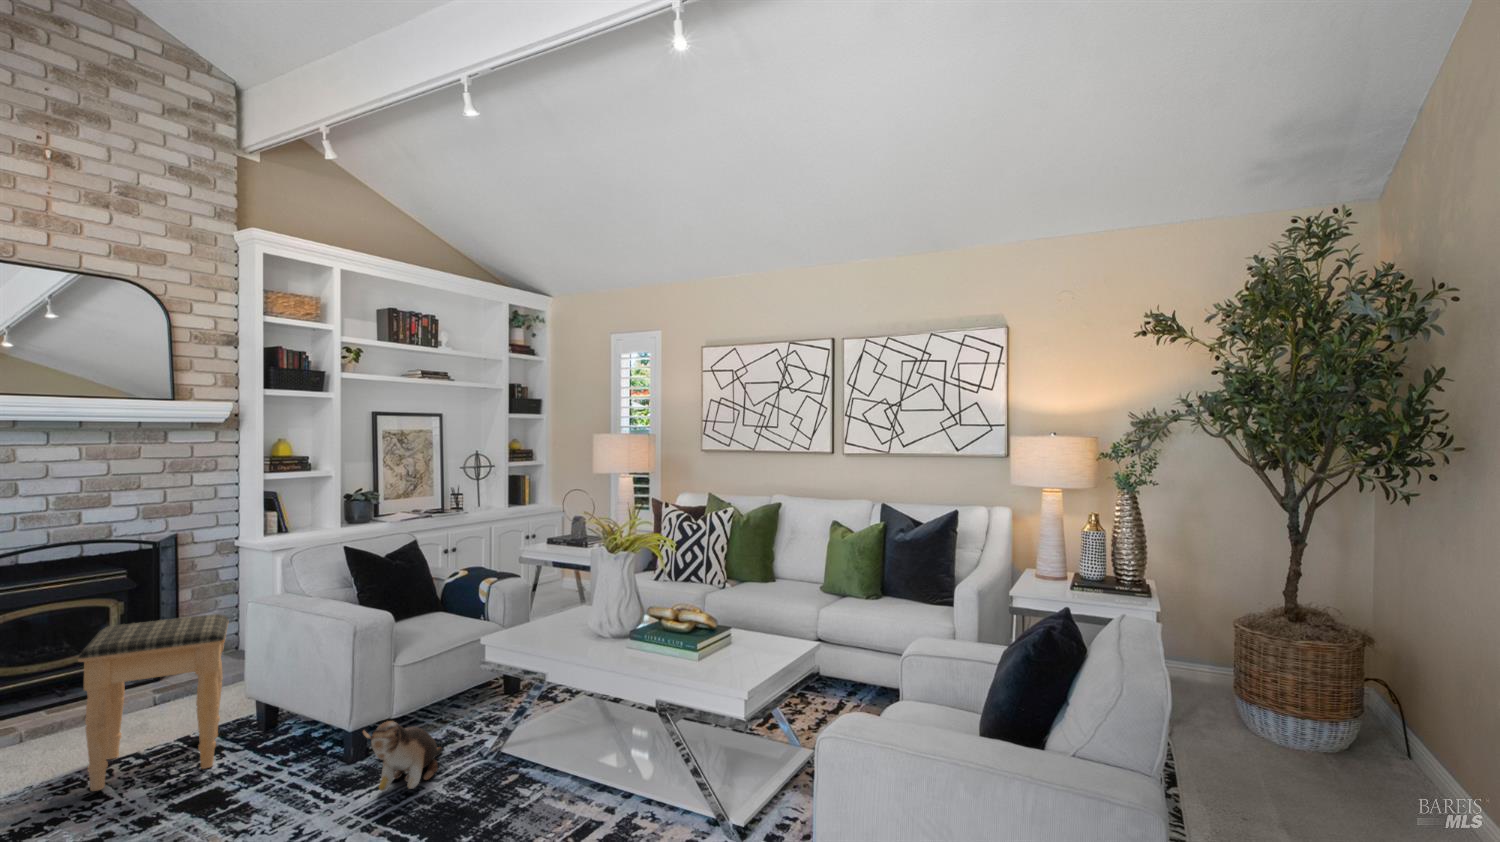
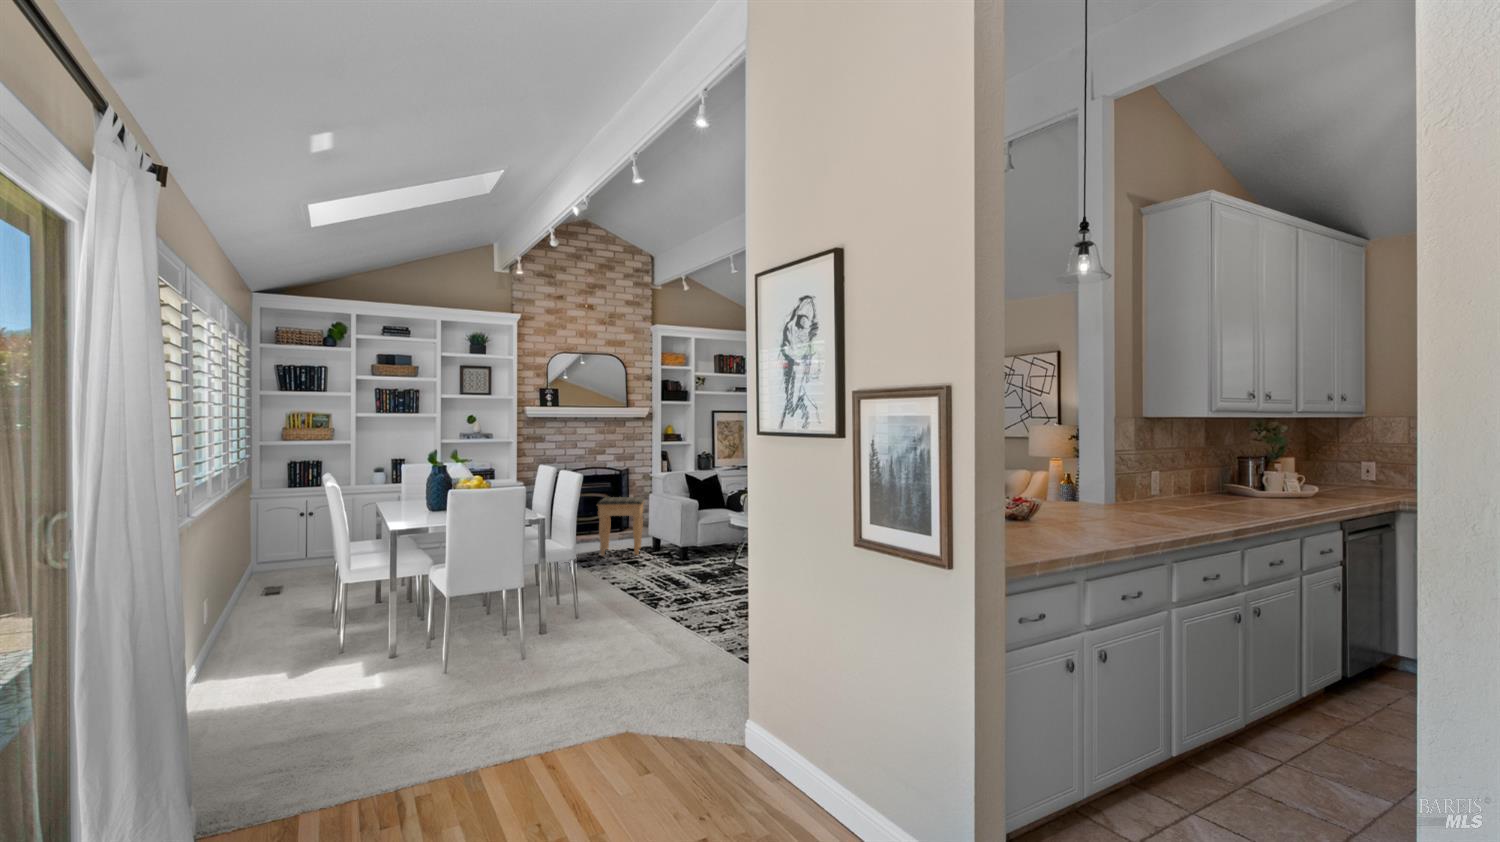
plush toy: present [363,721,443,791] -> none [685,538,720,567]

